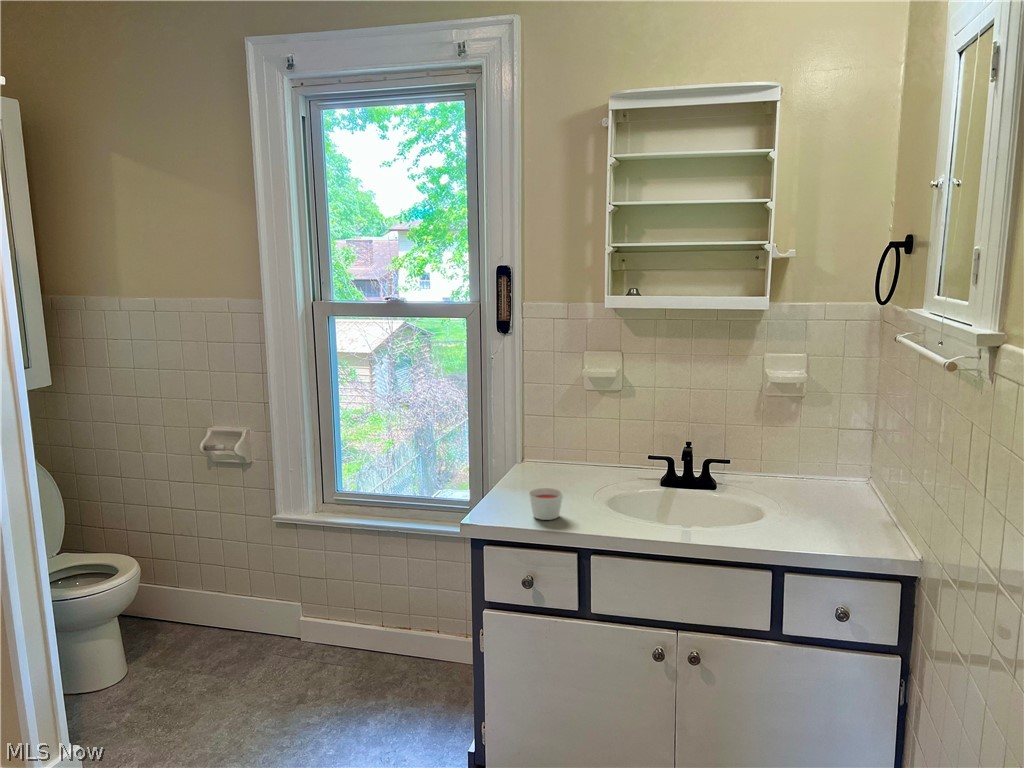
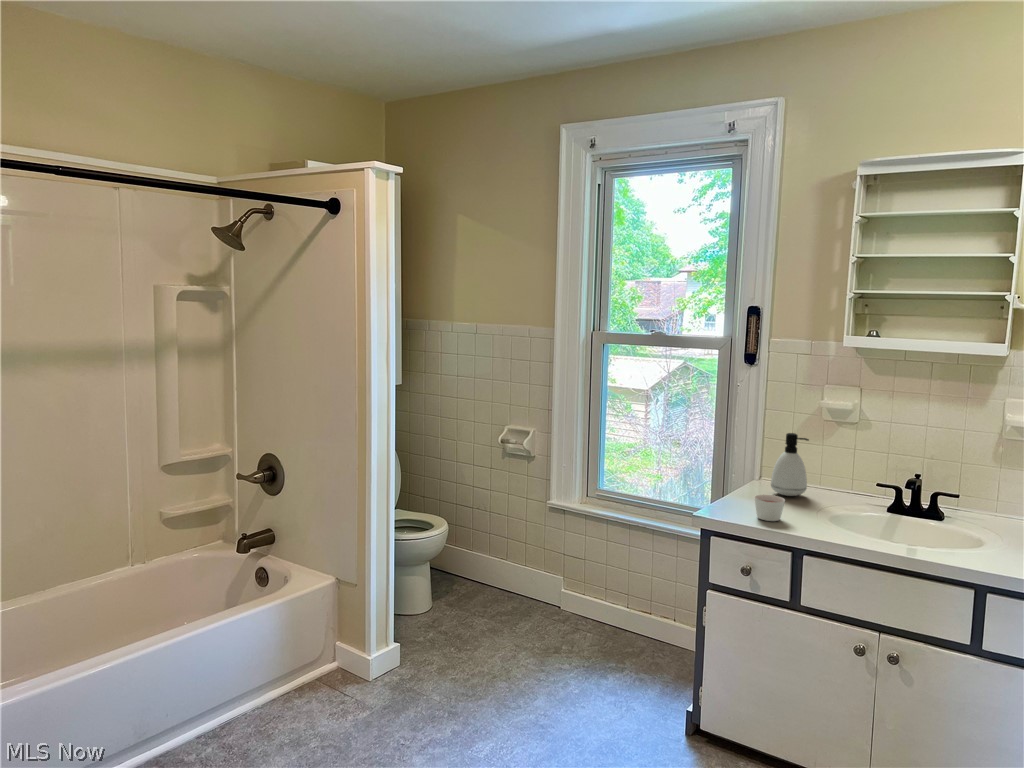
soap dispenser: none [539,409,578,481] -> present [771,433,809,496]

